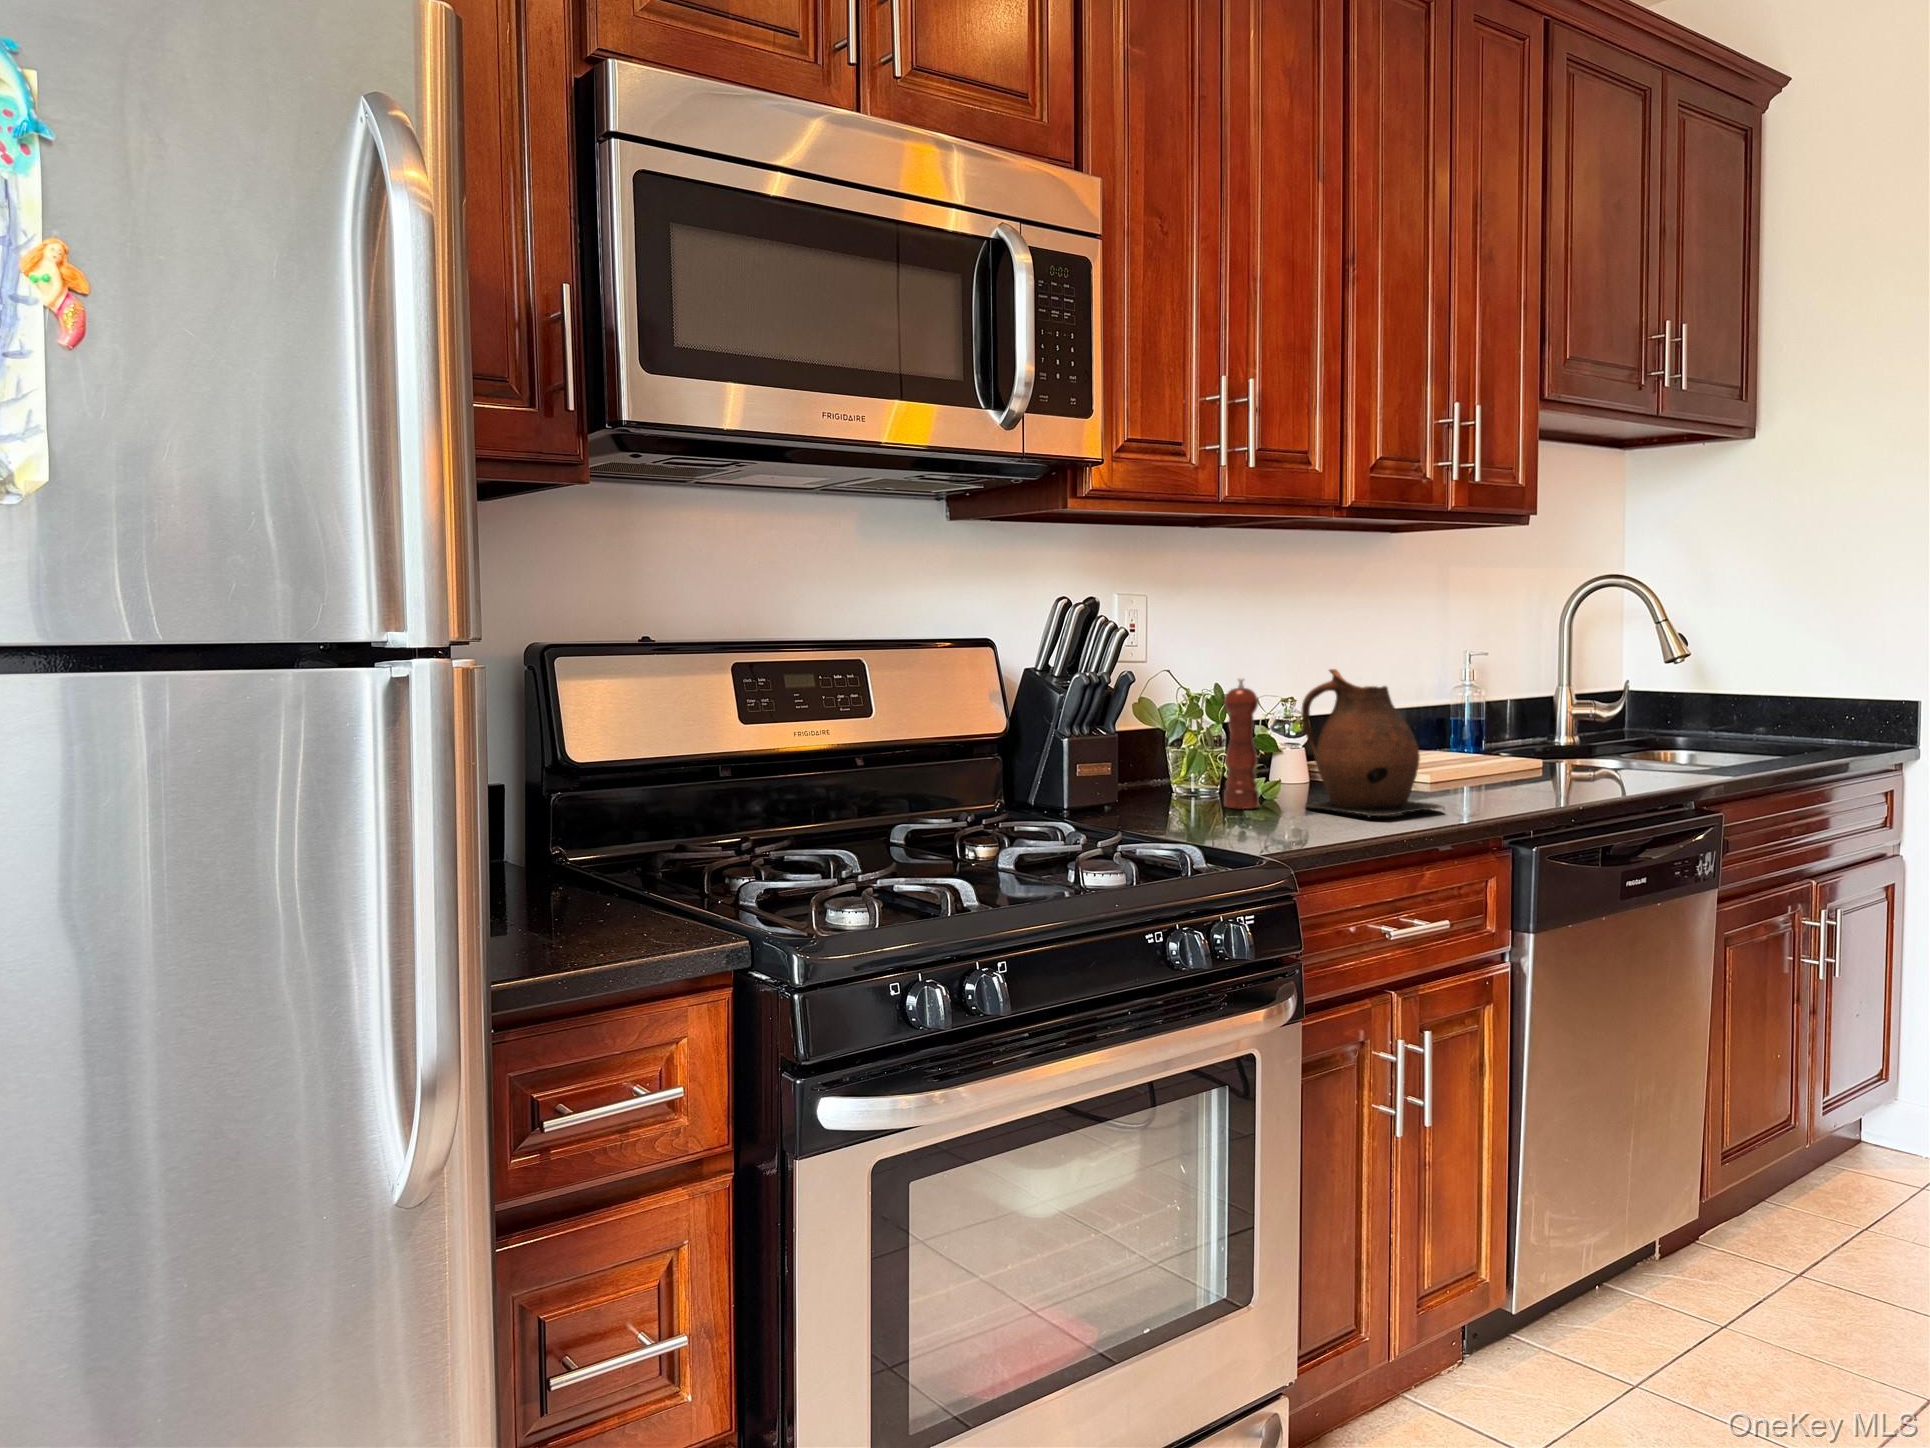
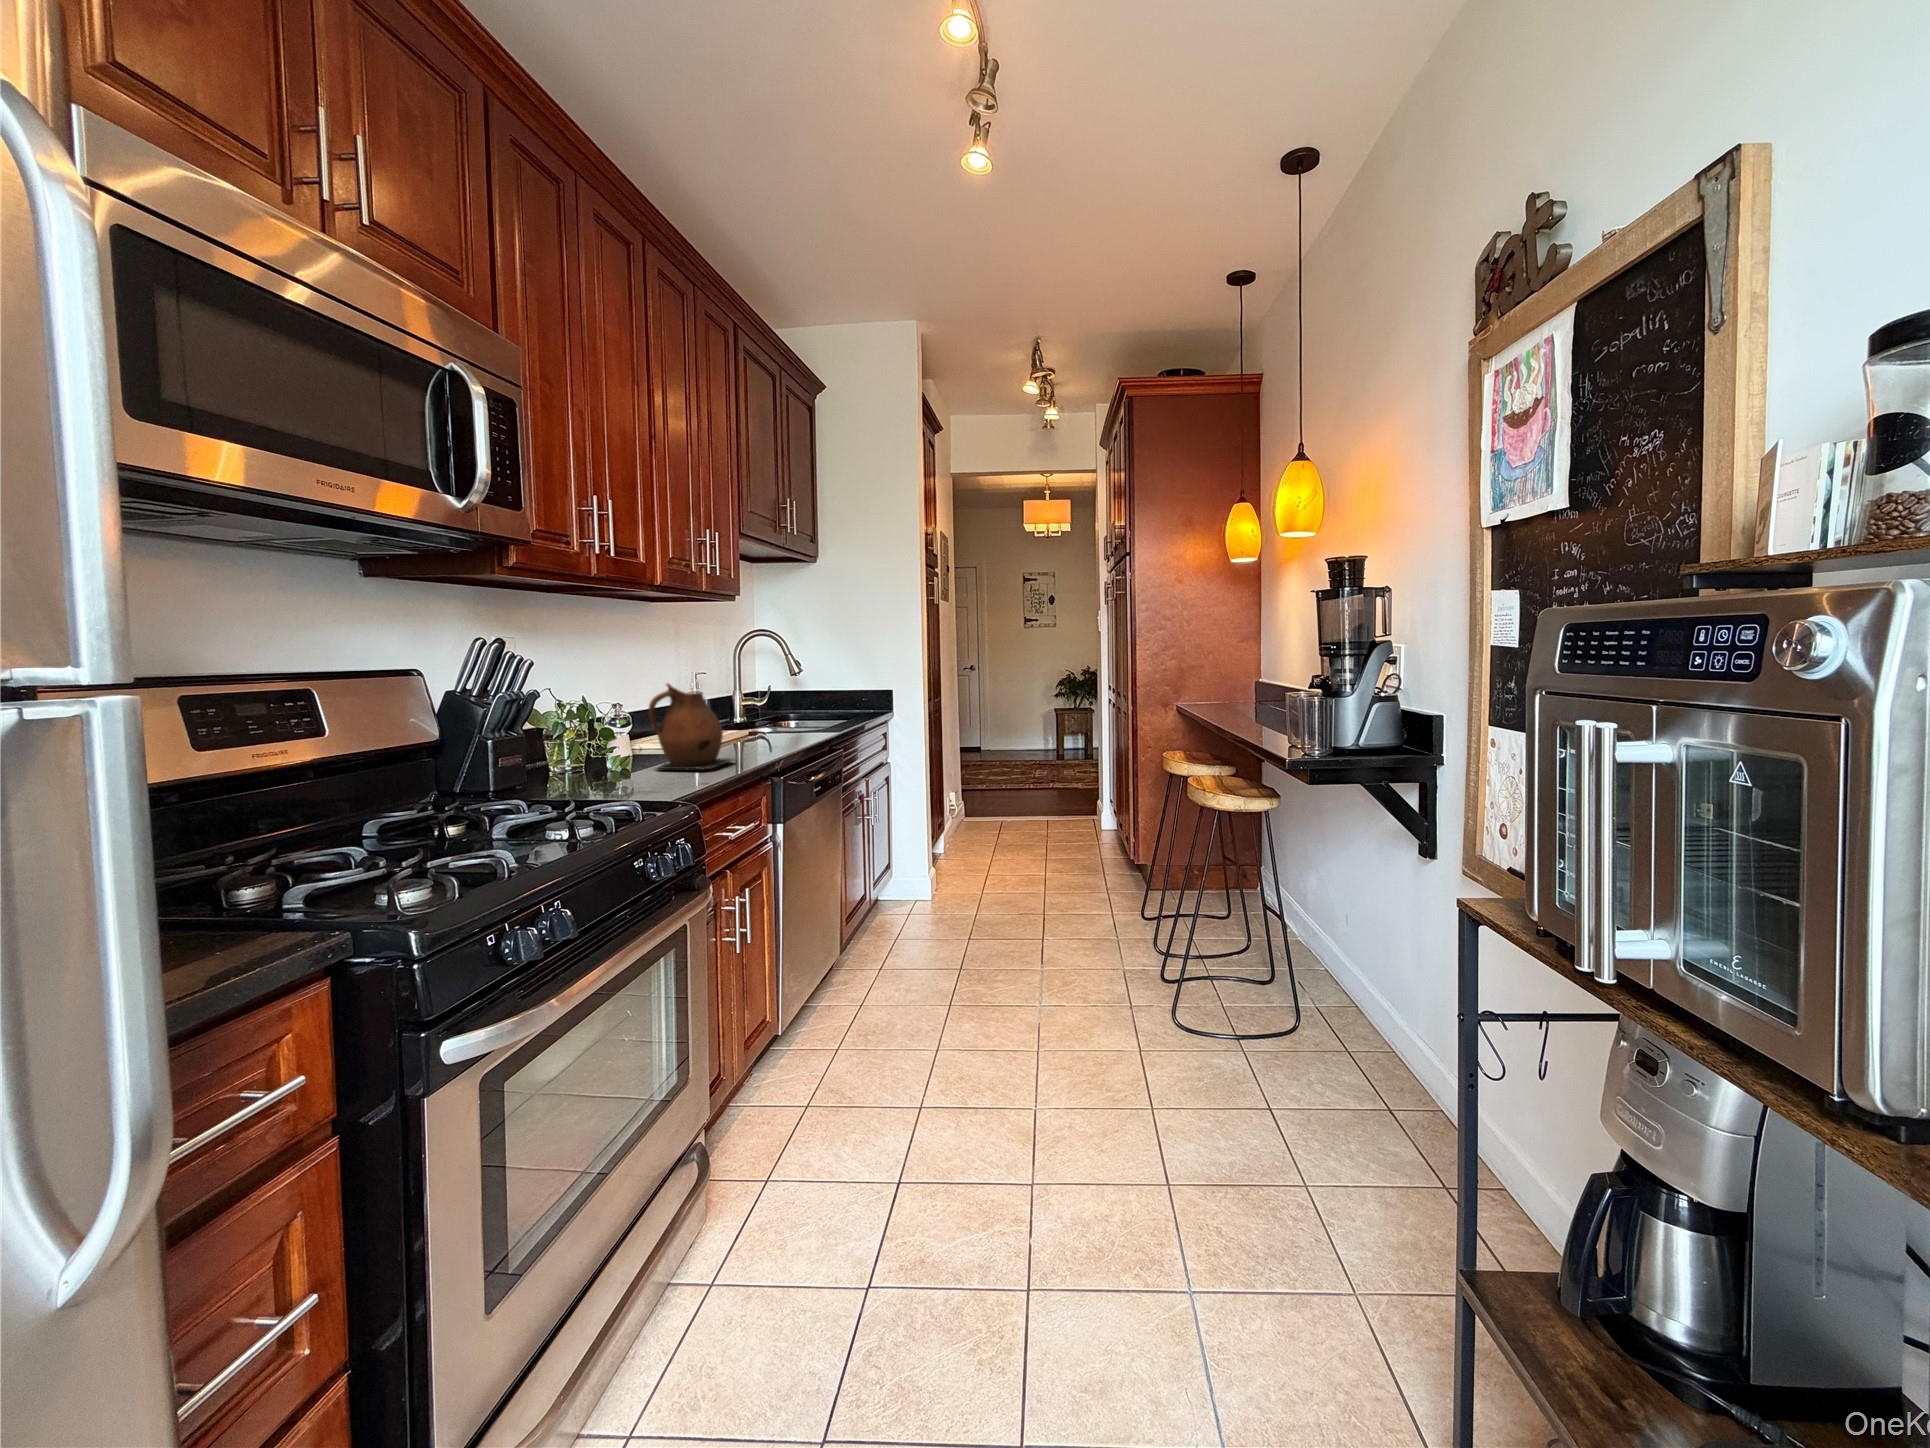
pepper mill: present [1224,678,1259,809] -> none [600,692,627,777]

